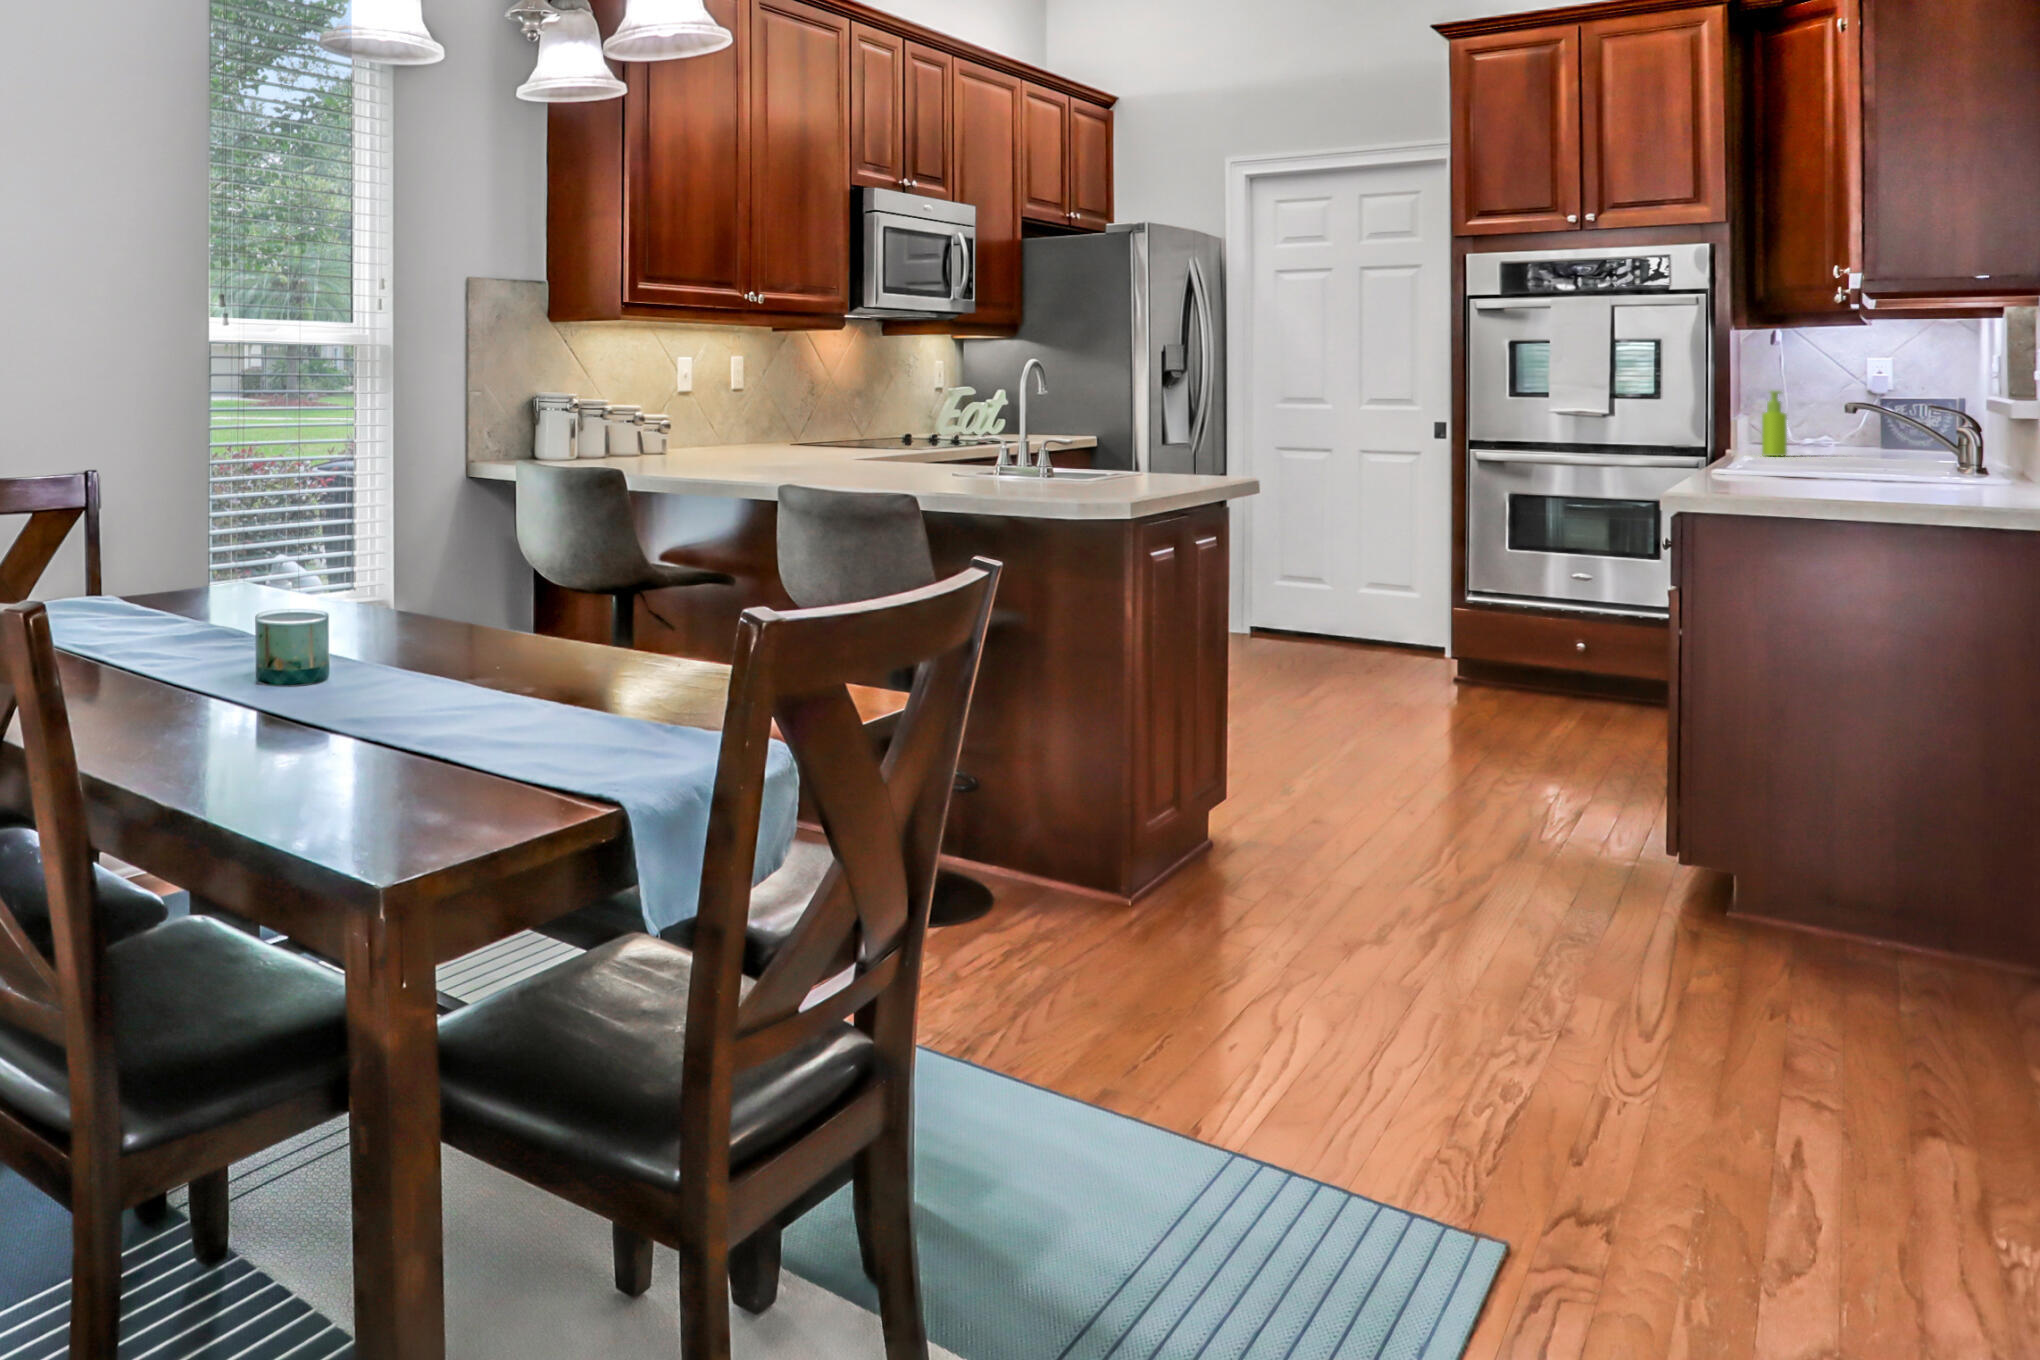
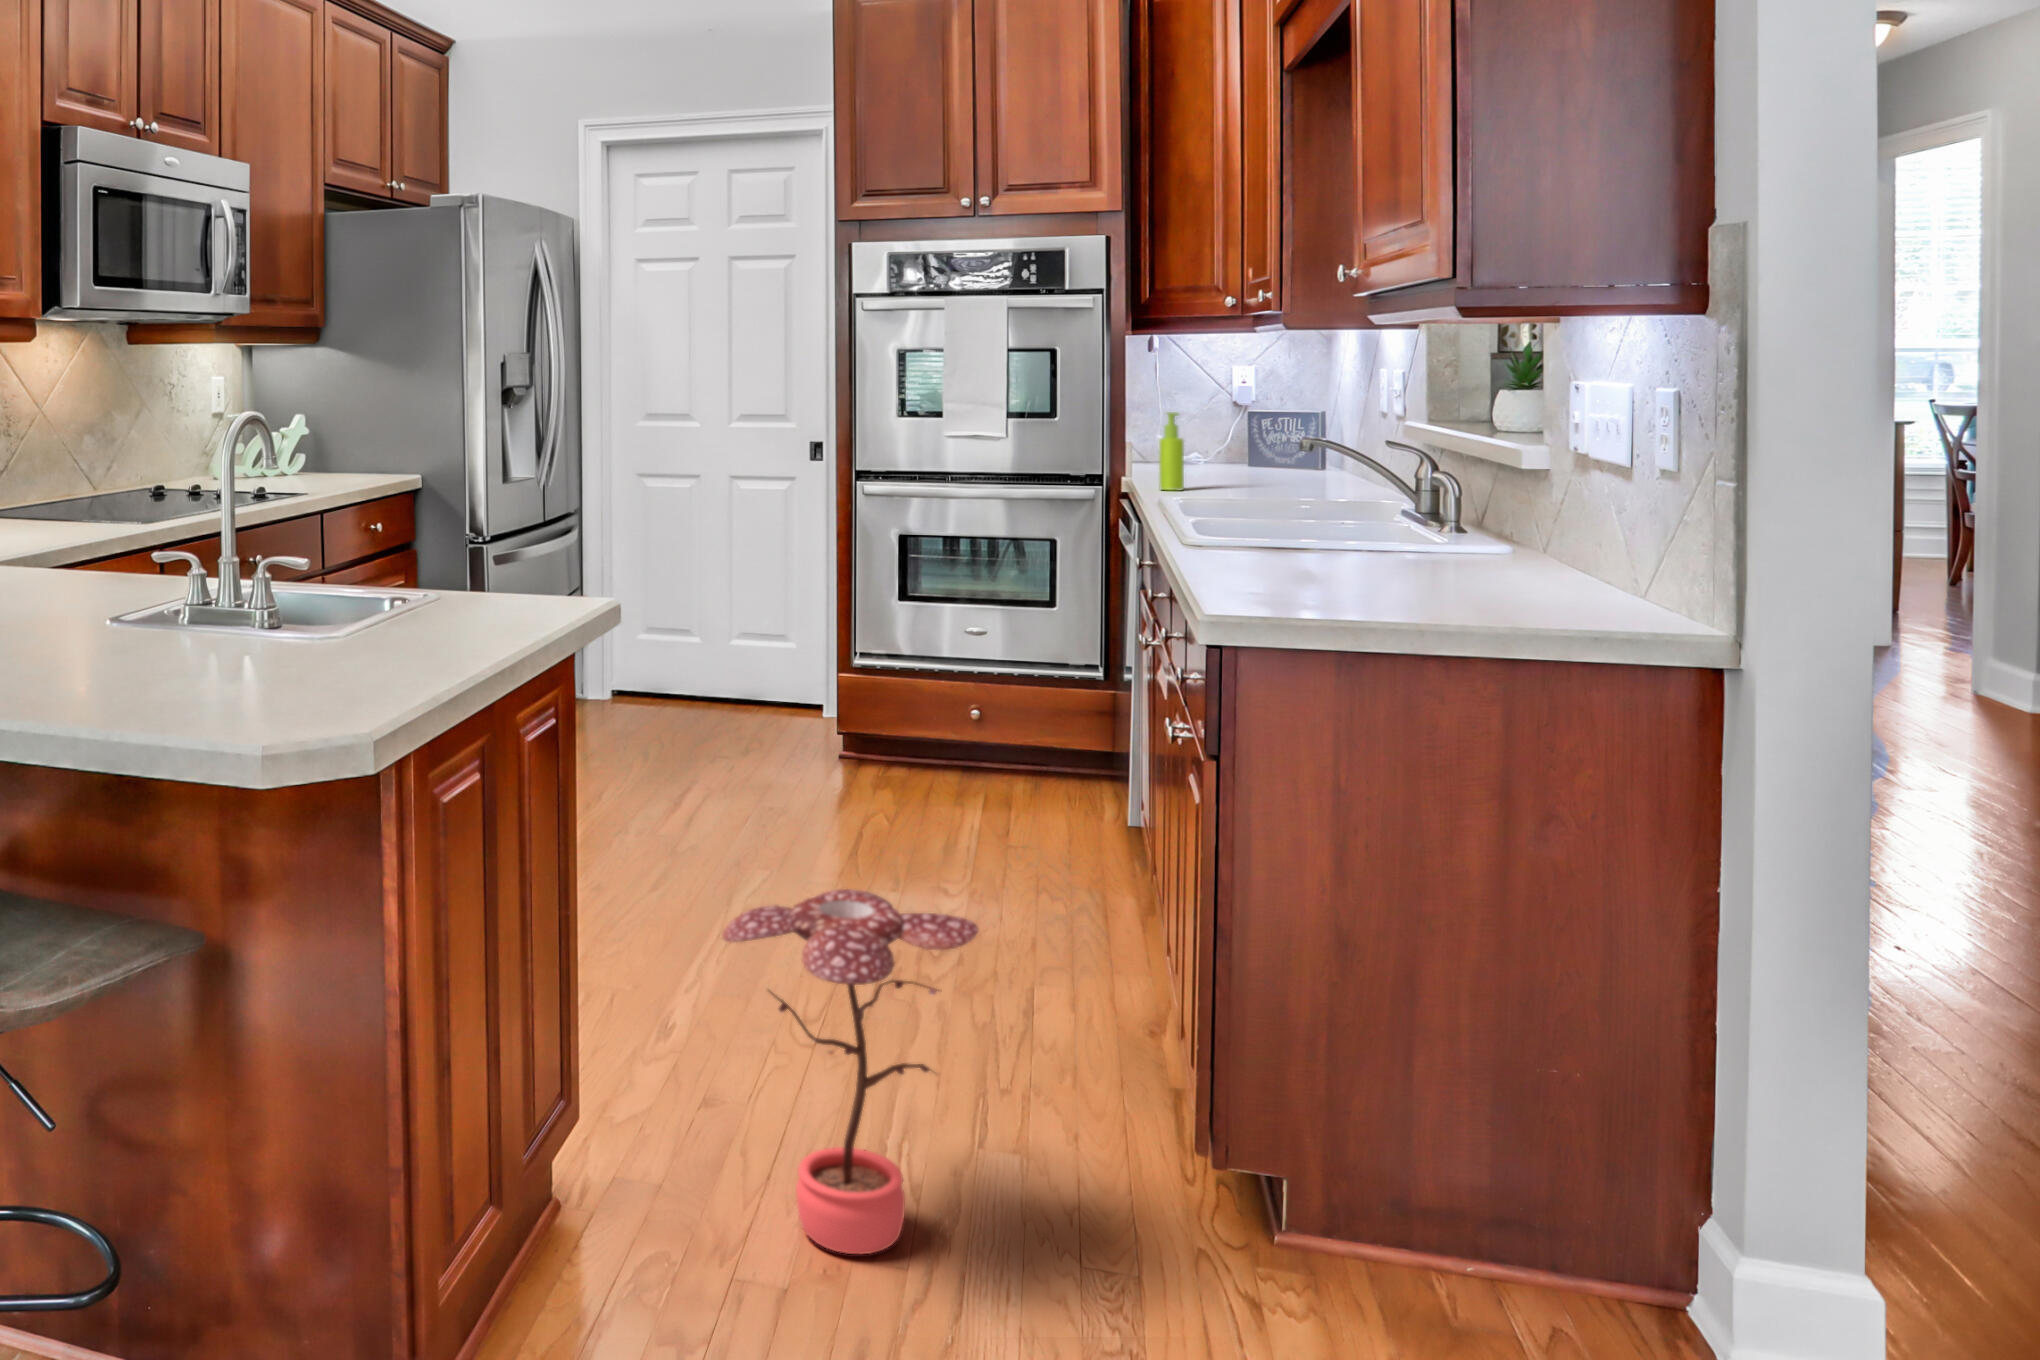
potted plant: none [1345,681,1536,904] -> present [722,889,978,1254]

